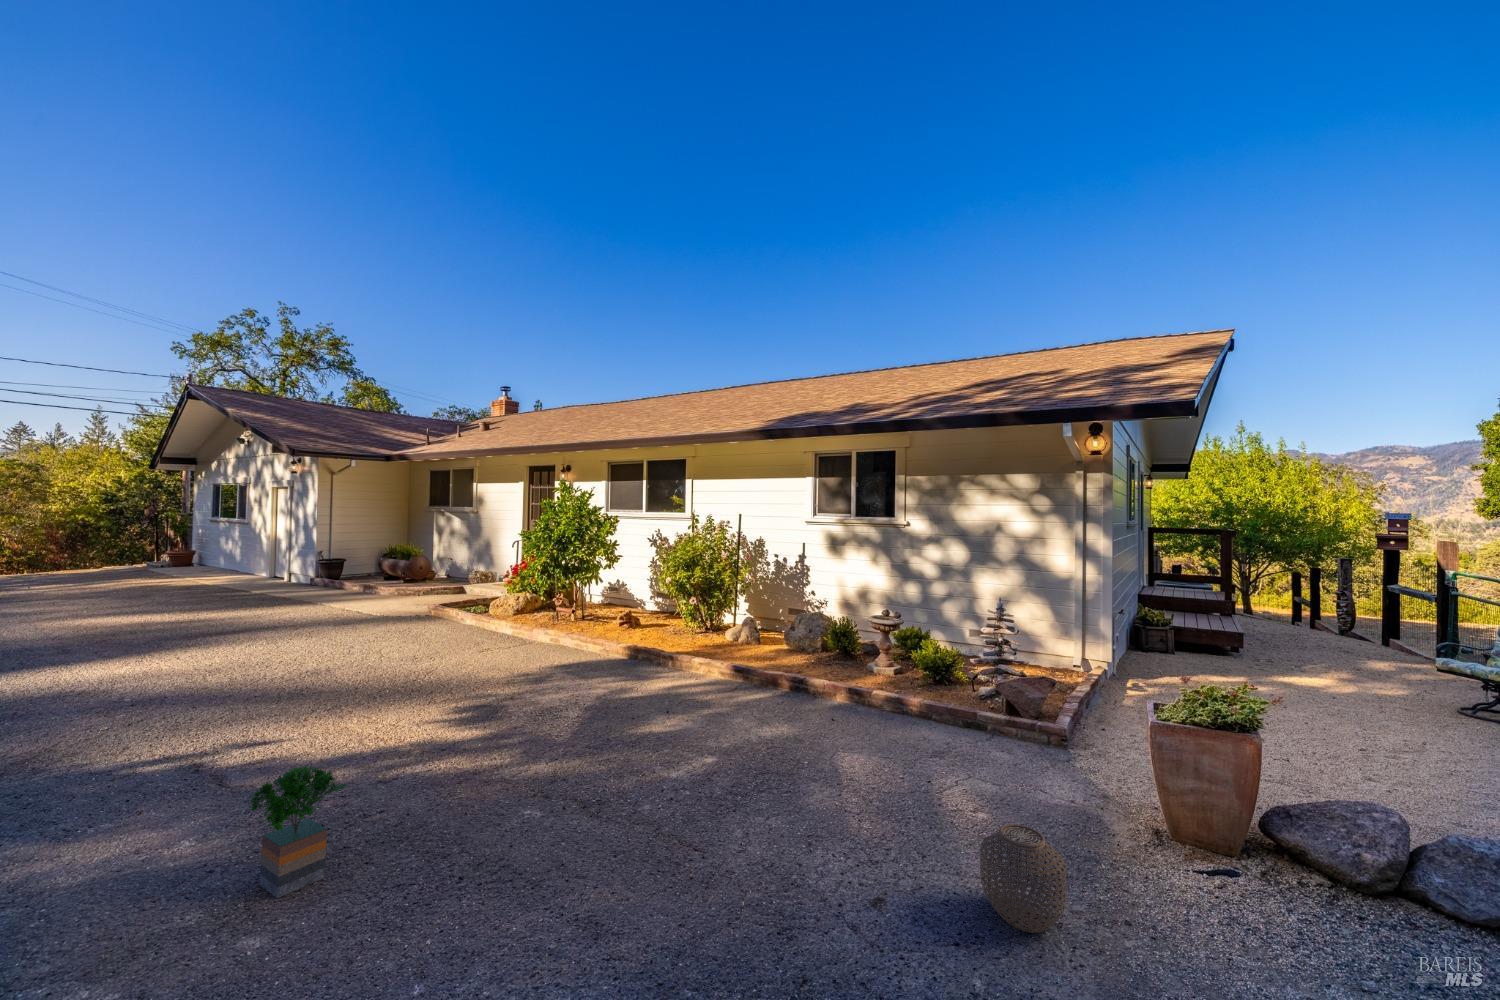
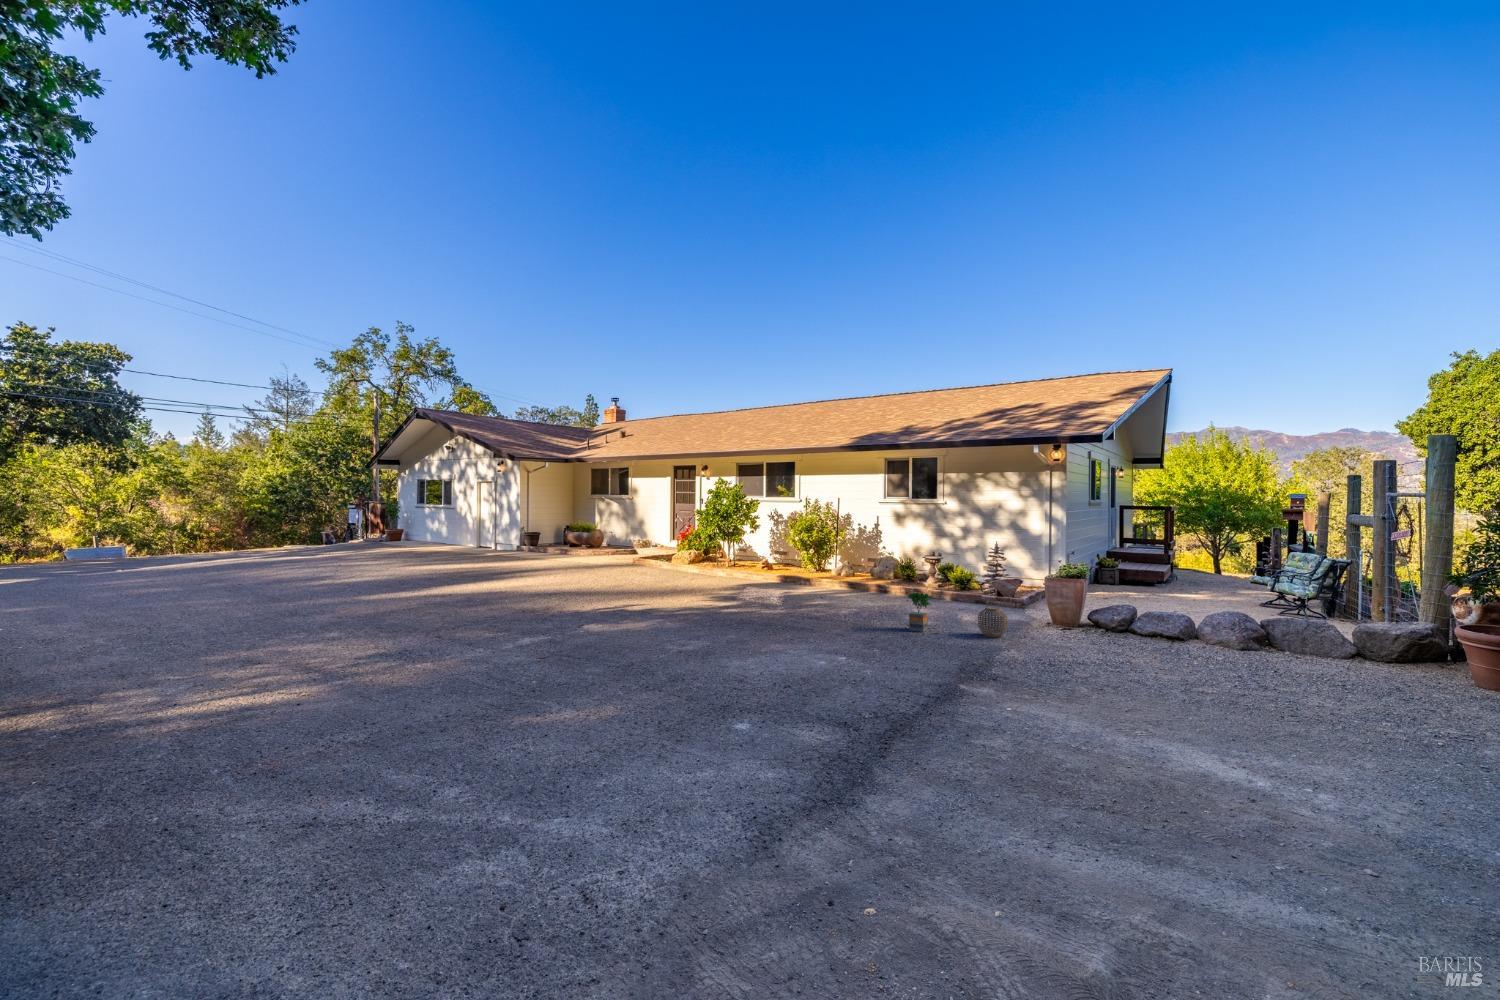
potted tree: present [249,765,347,898] -> present [908,592,931,632]

